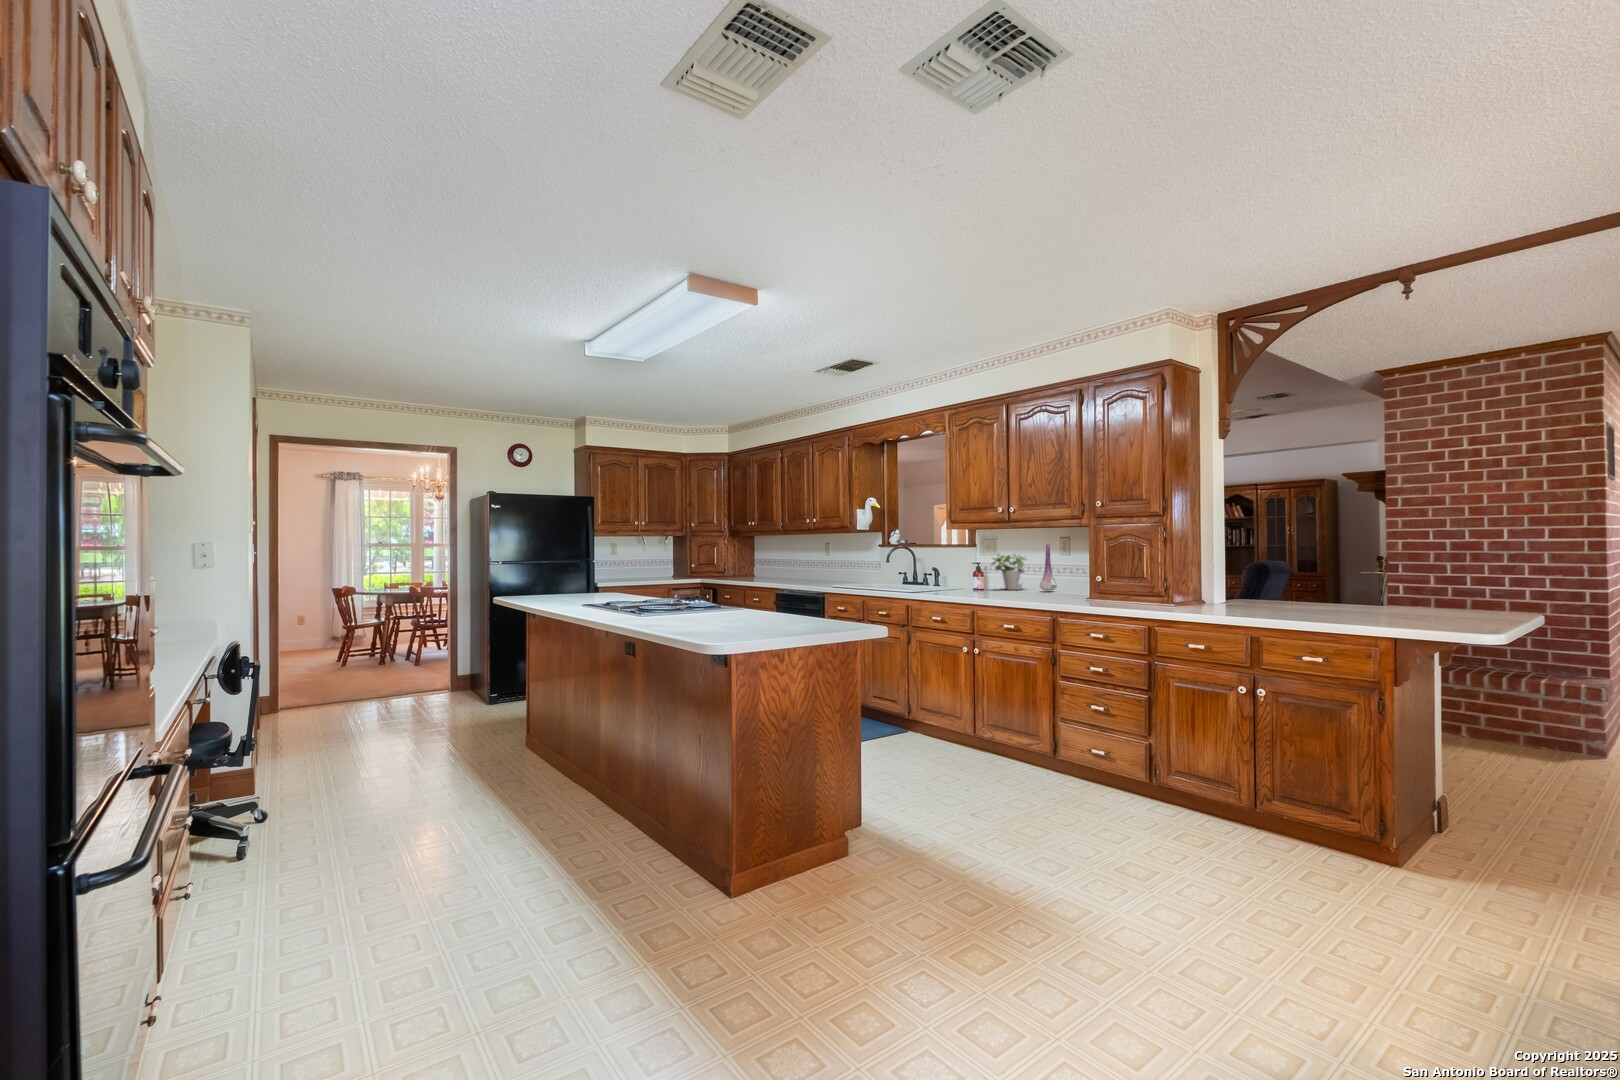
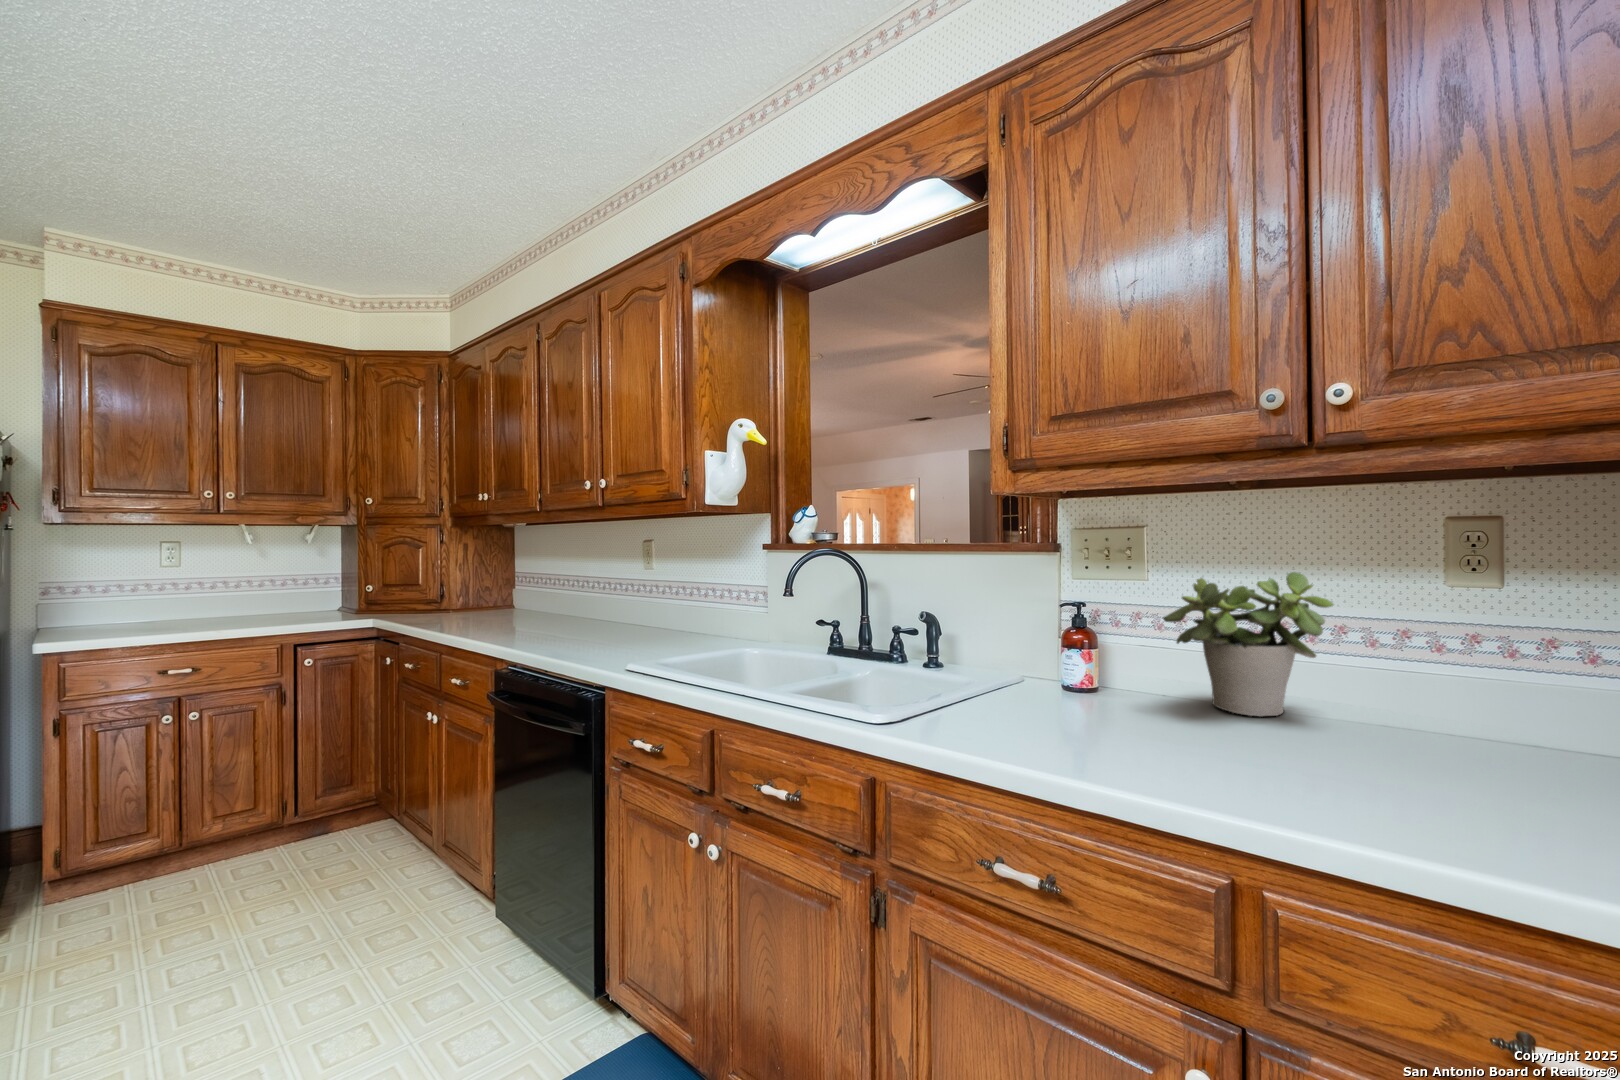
vase: present [1040,544,1057,590] -> none [1408,543,1511,747]

